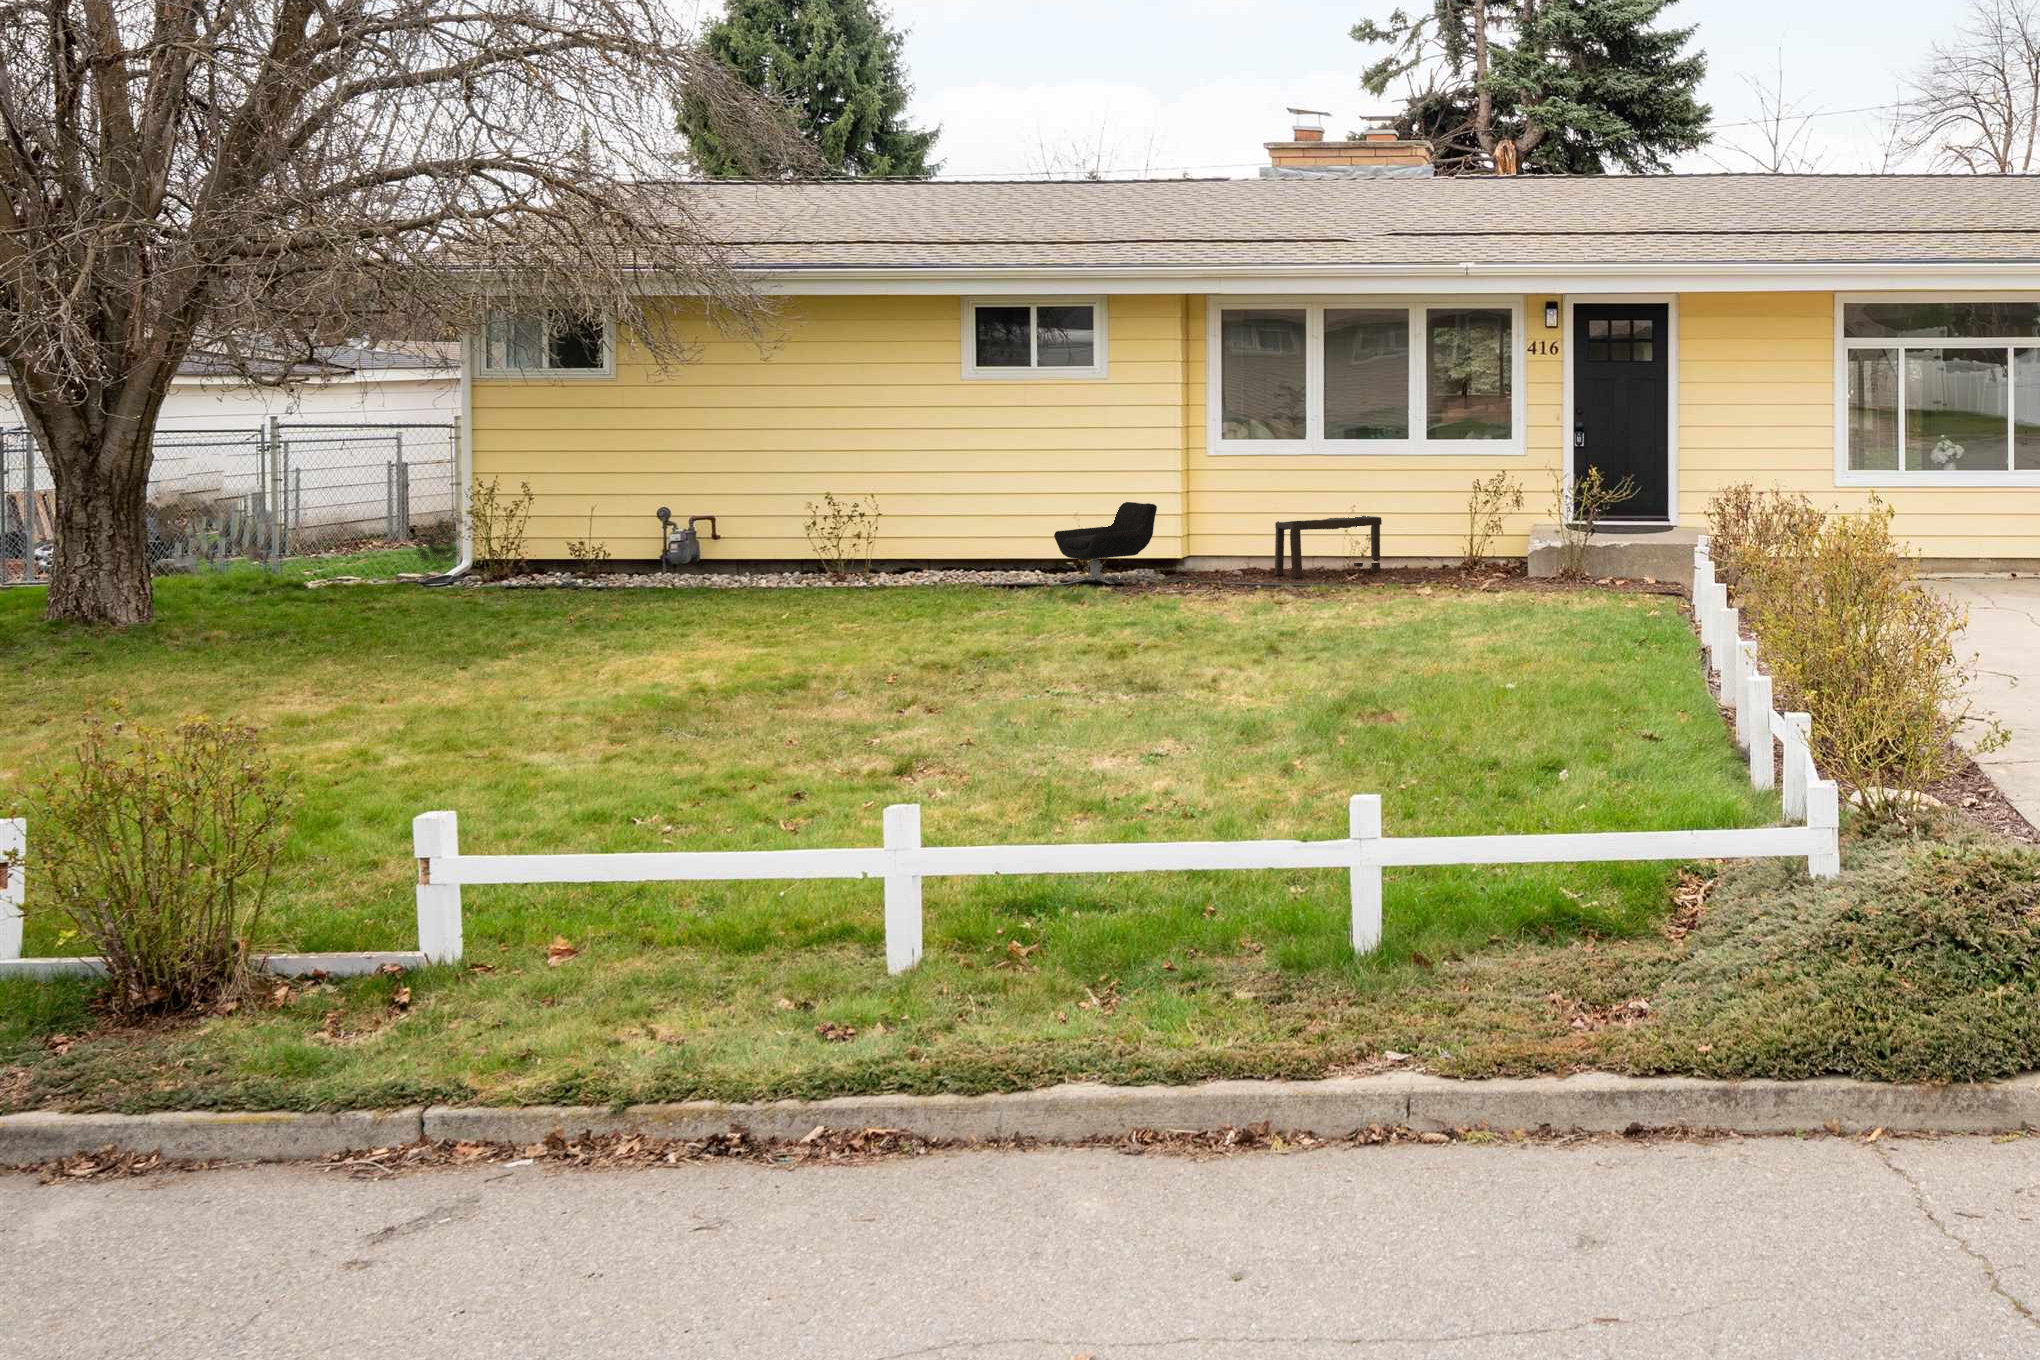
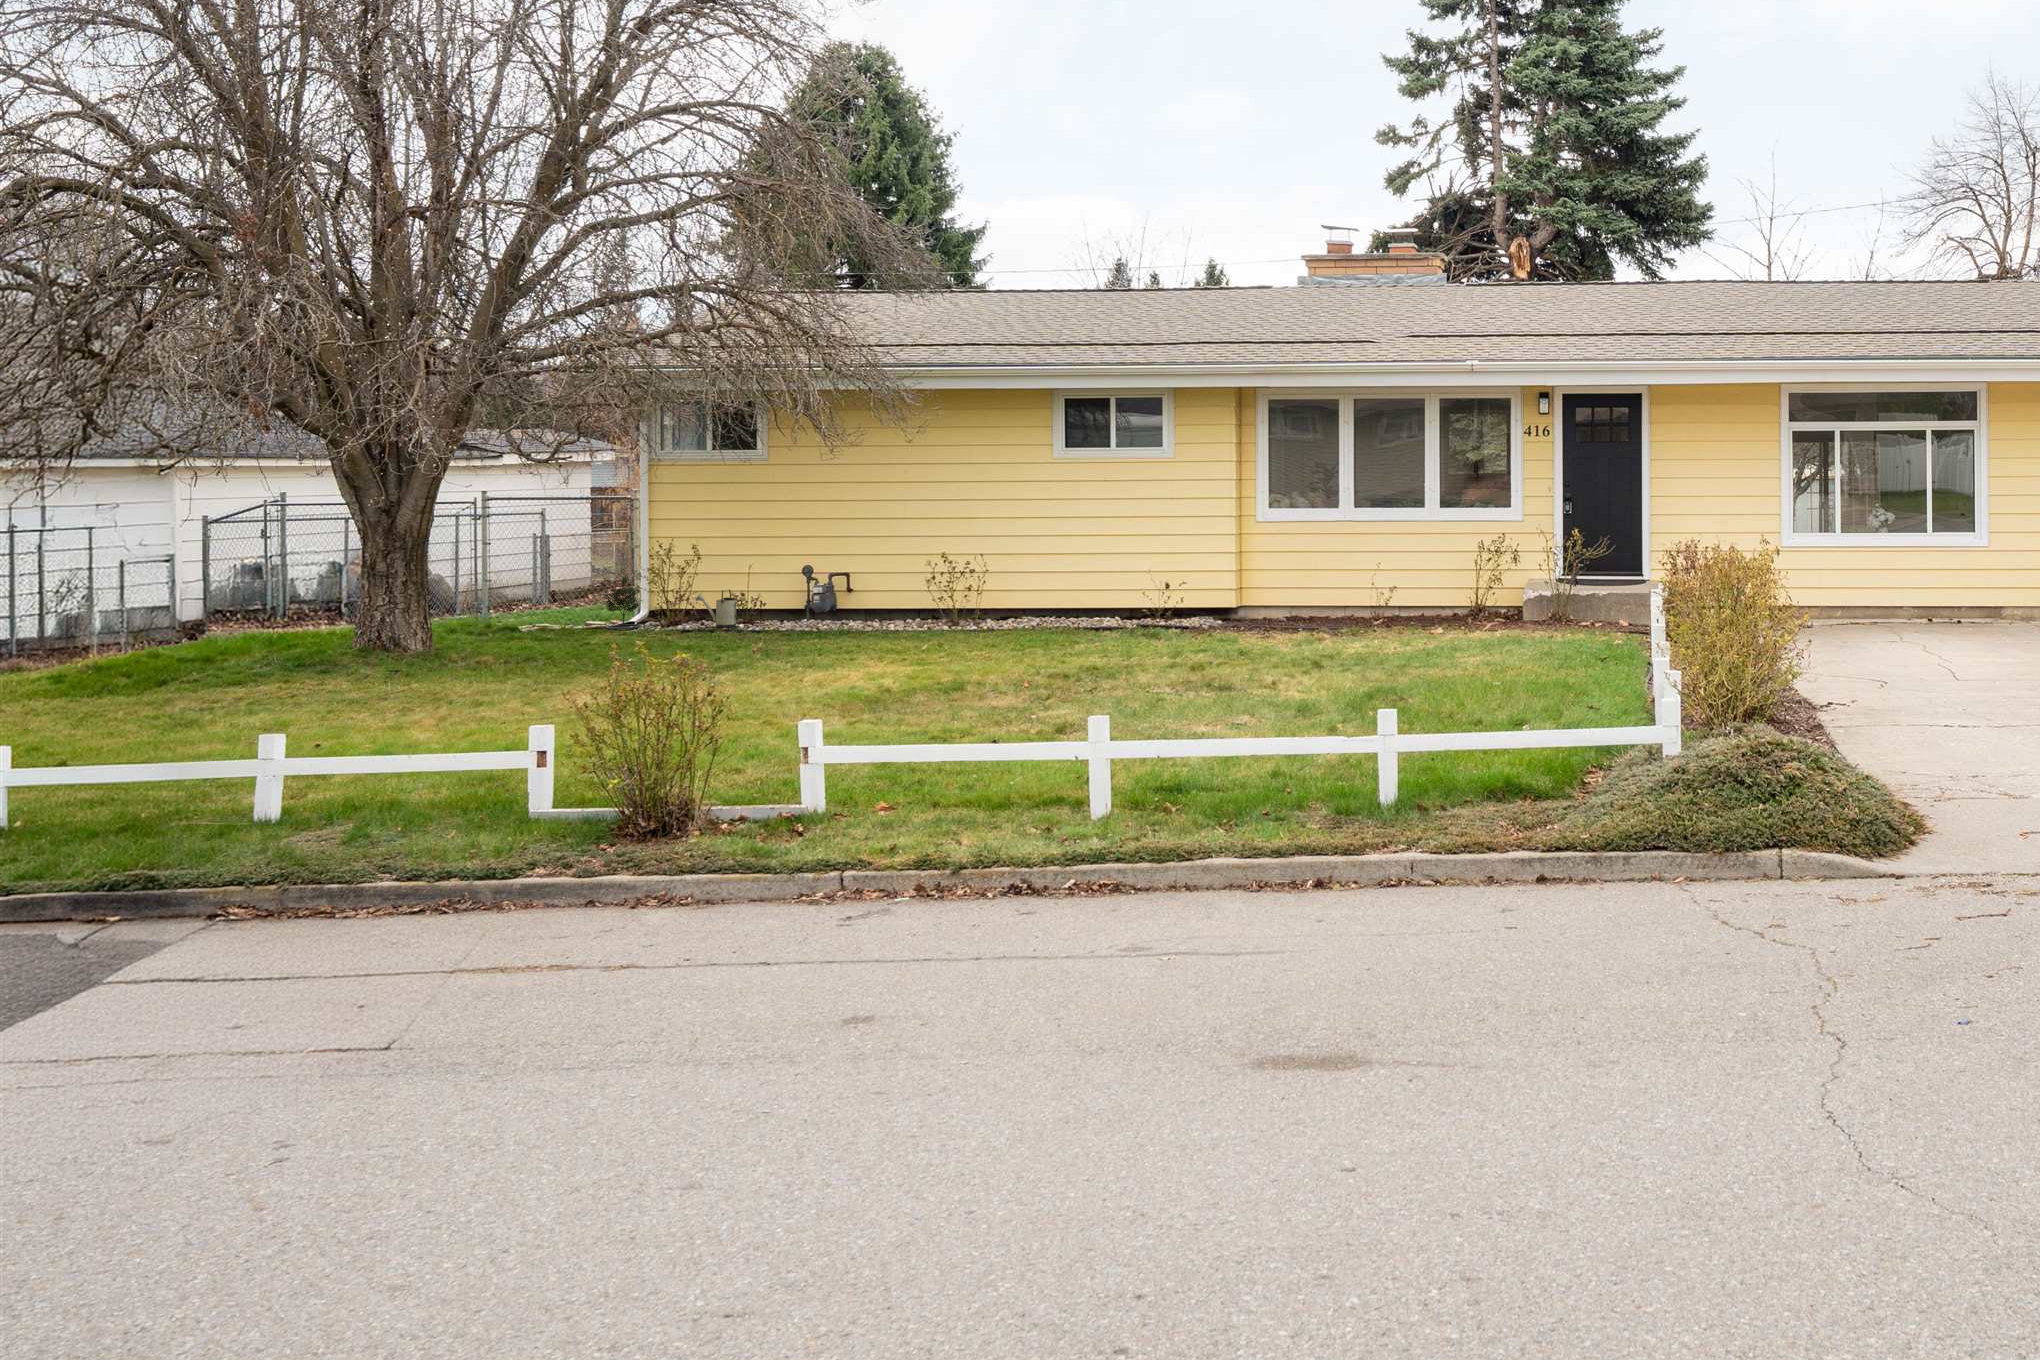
lounge chair: present [1054,502,1157,584] -> none [1131,560,1216,627]
bench: present [1275,516,1382,578] -> none [1313,571,1401,622]
watering can: none [526,535,580,582] -> present [696,589,740,627]

